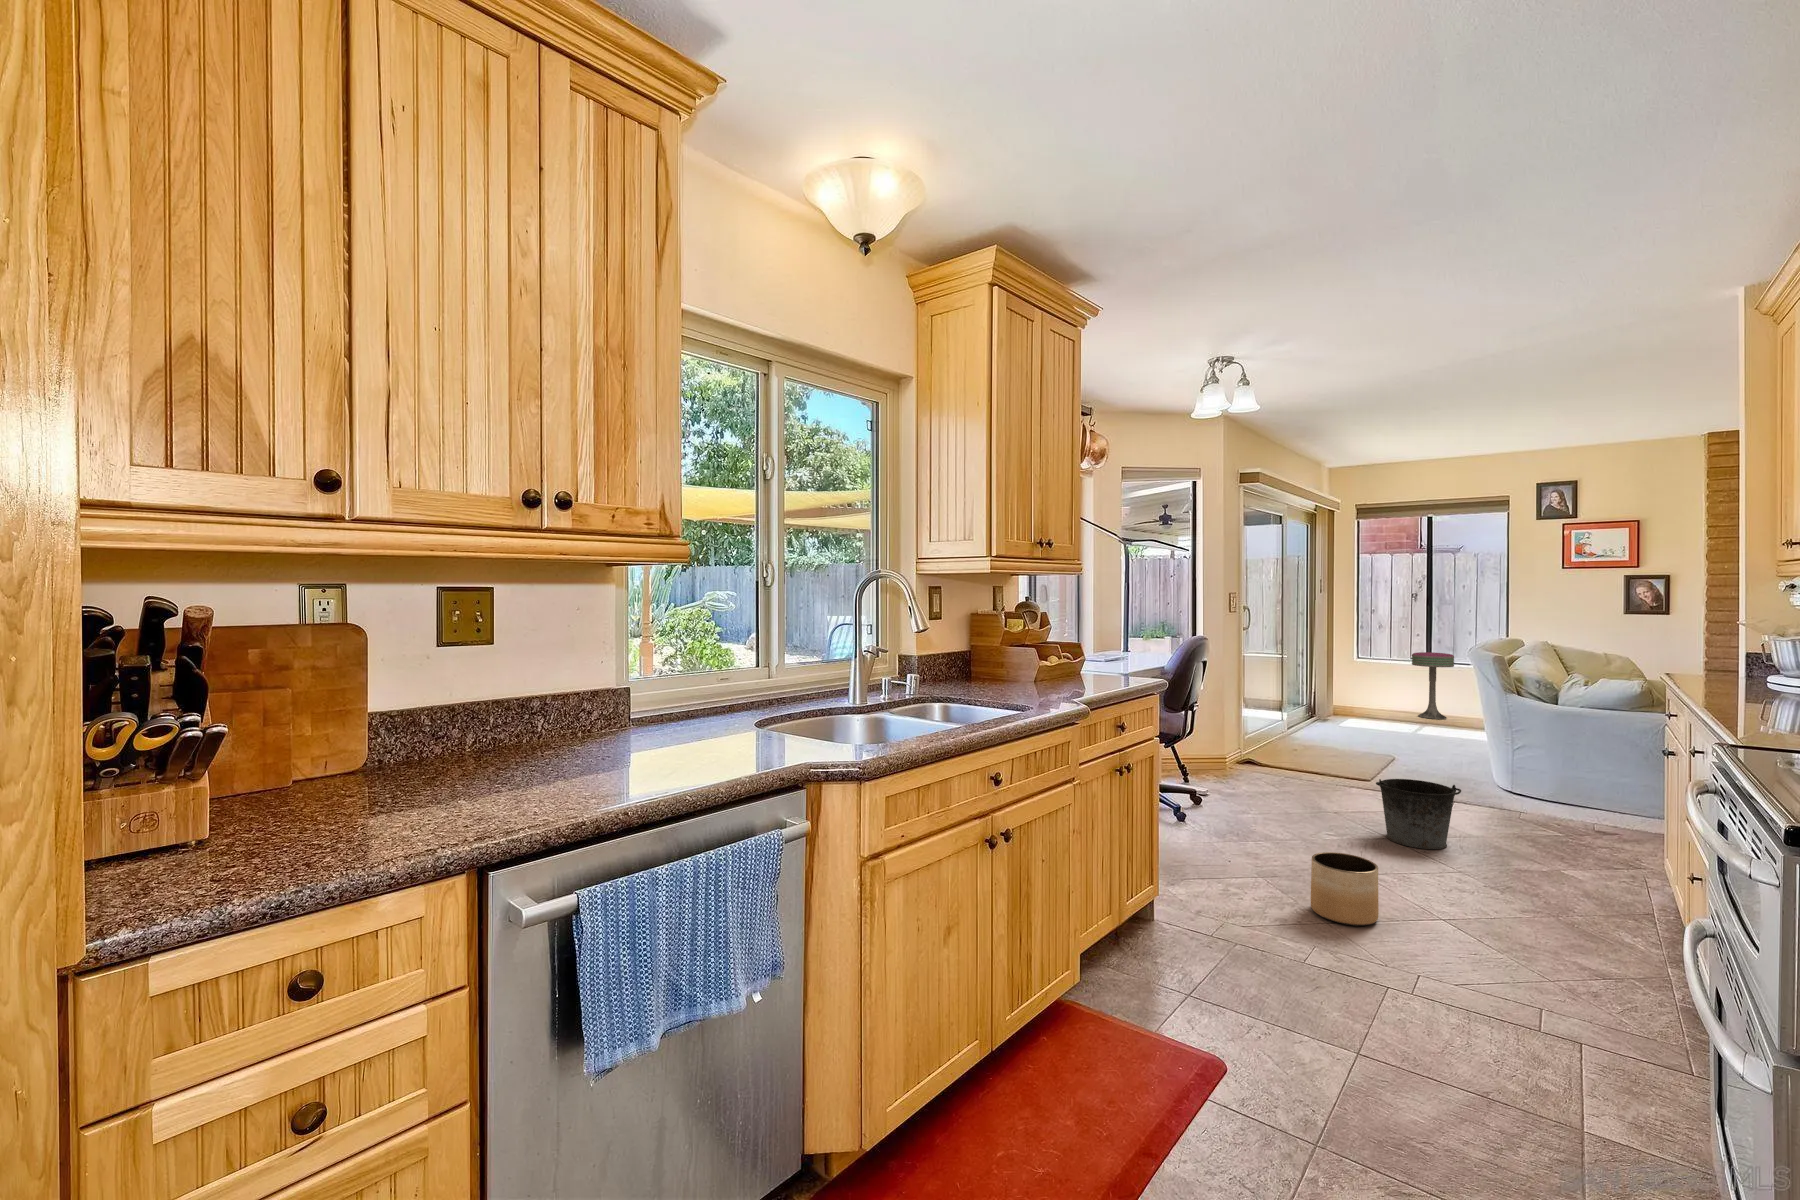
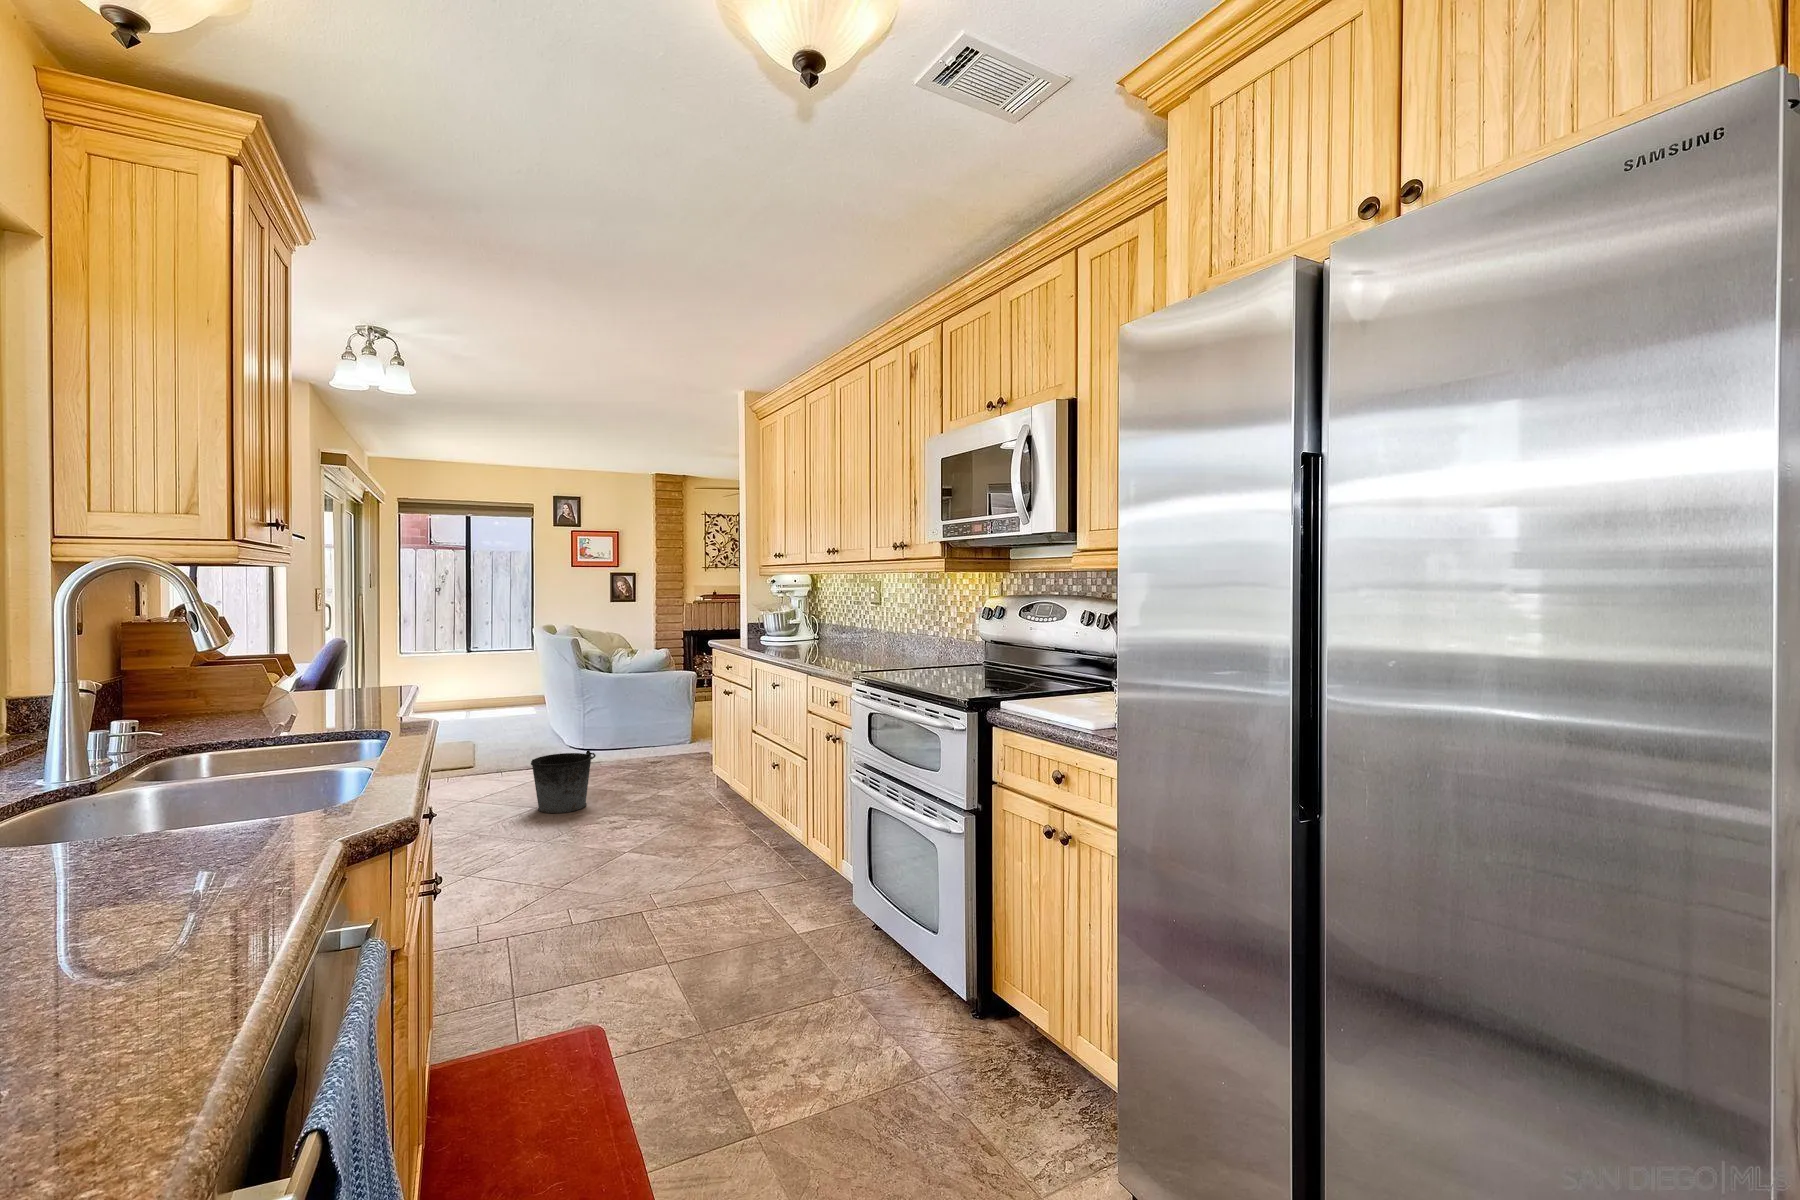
bar stool: present [1412,652,1454,719] -> none [458,644,495,707]
planter: present [1311,852,1379,926] -> none [539,824,597,888]

